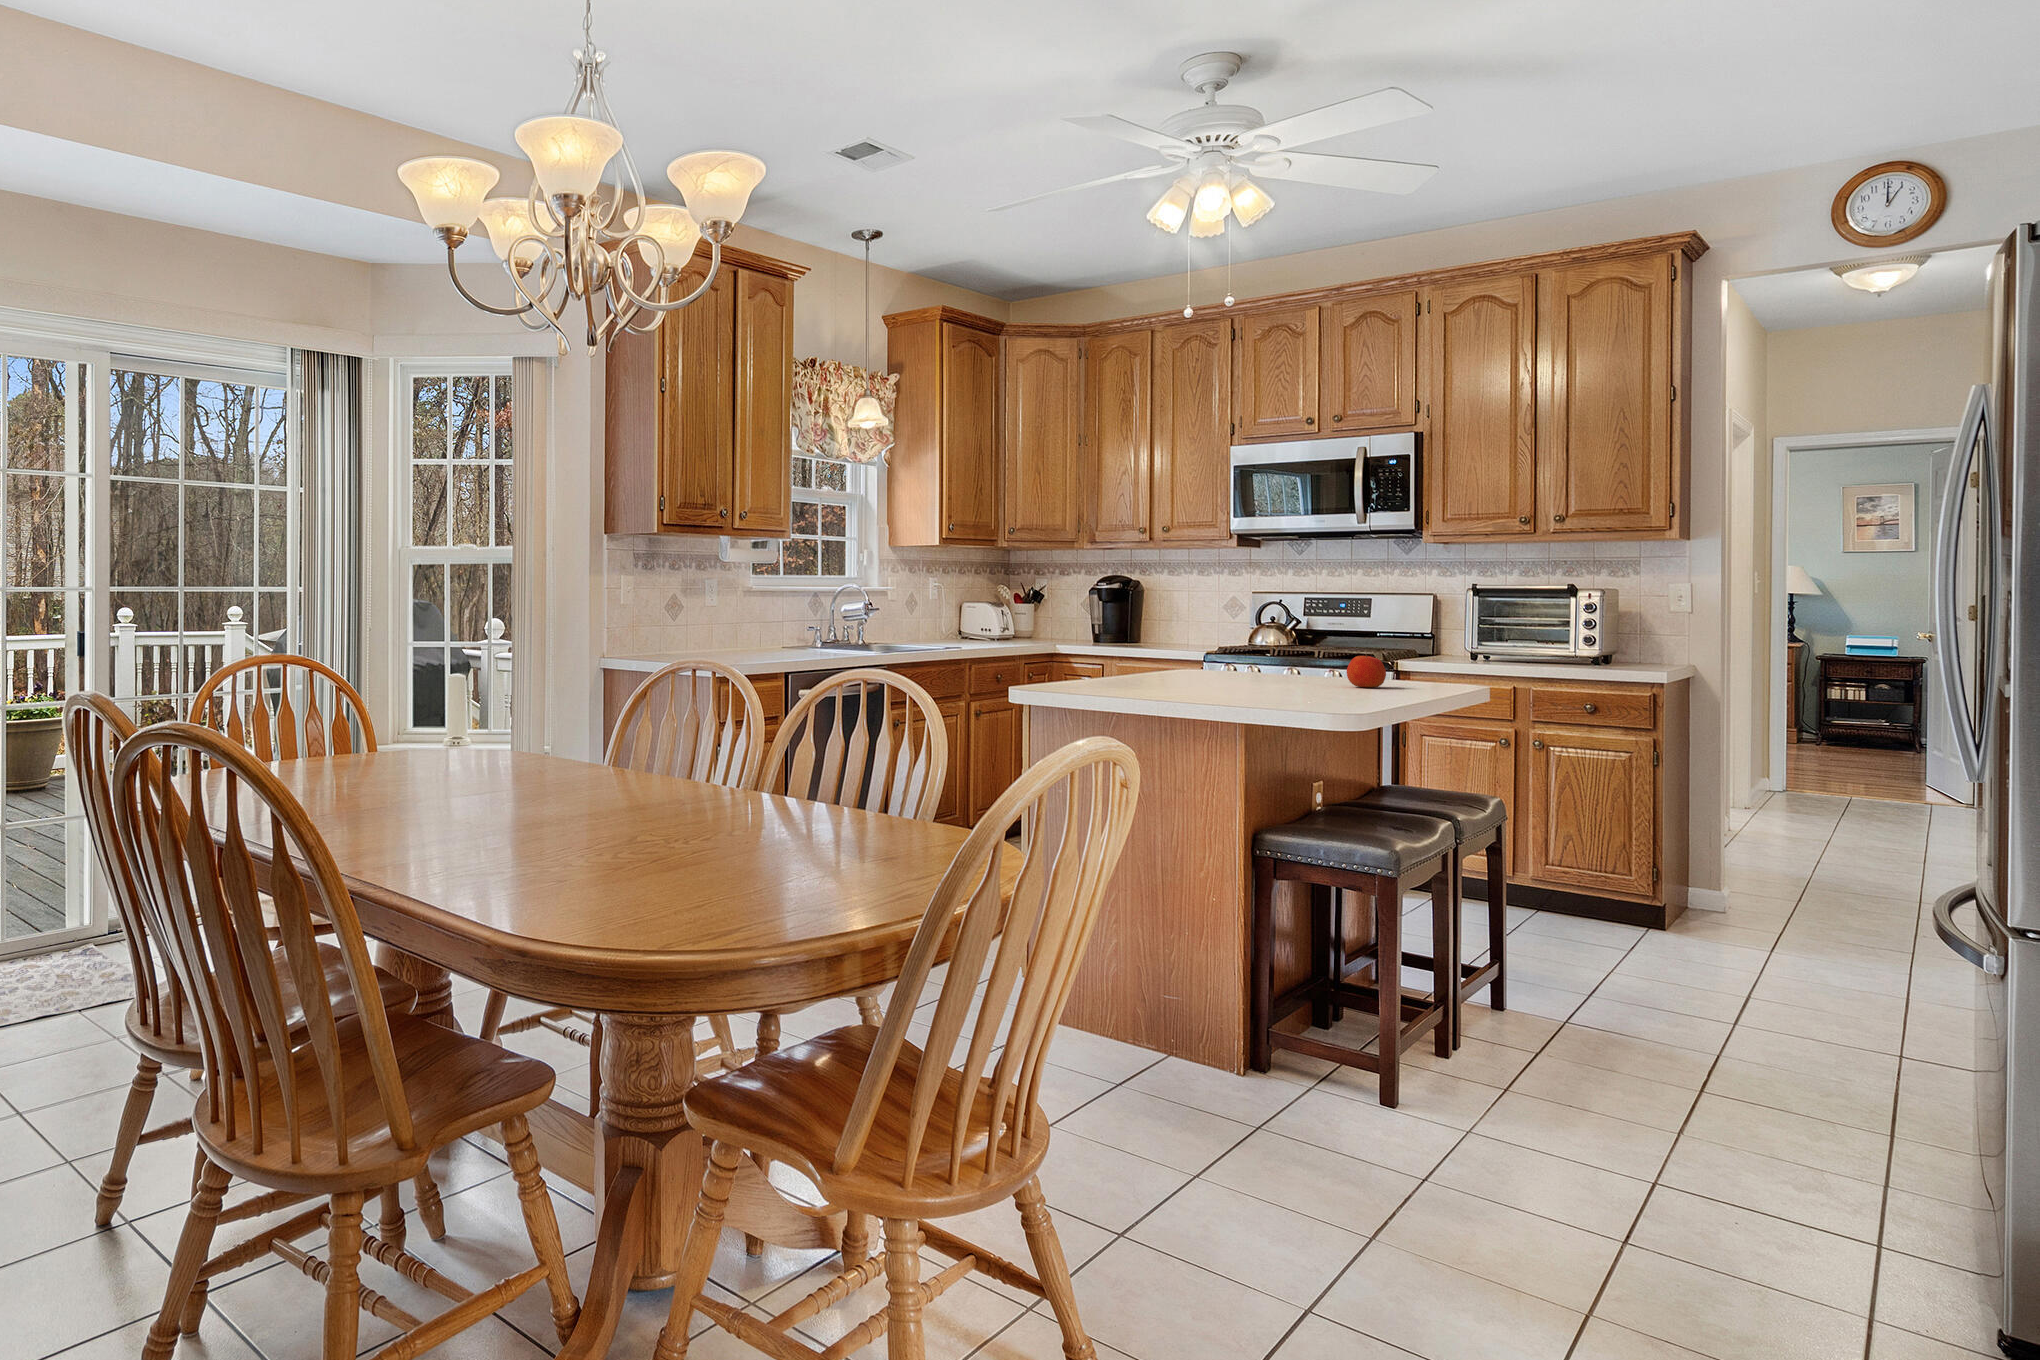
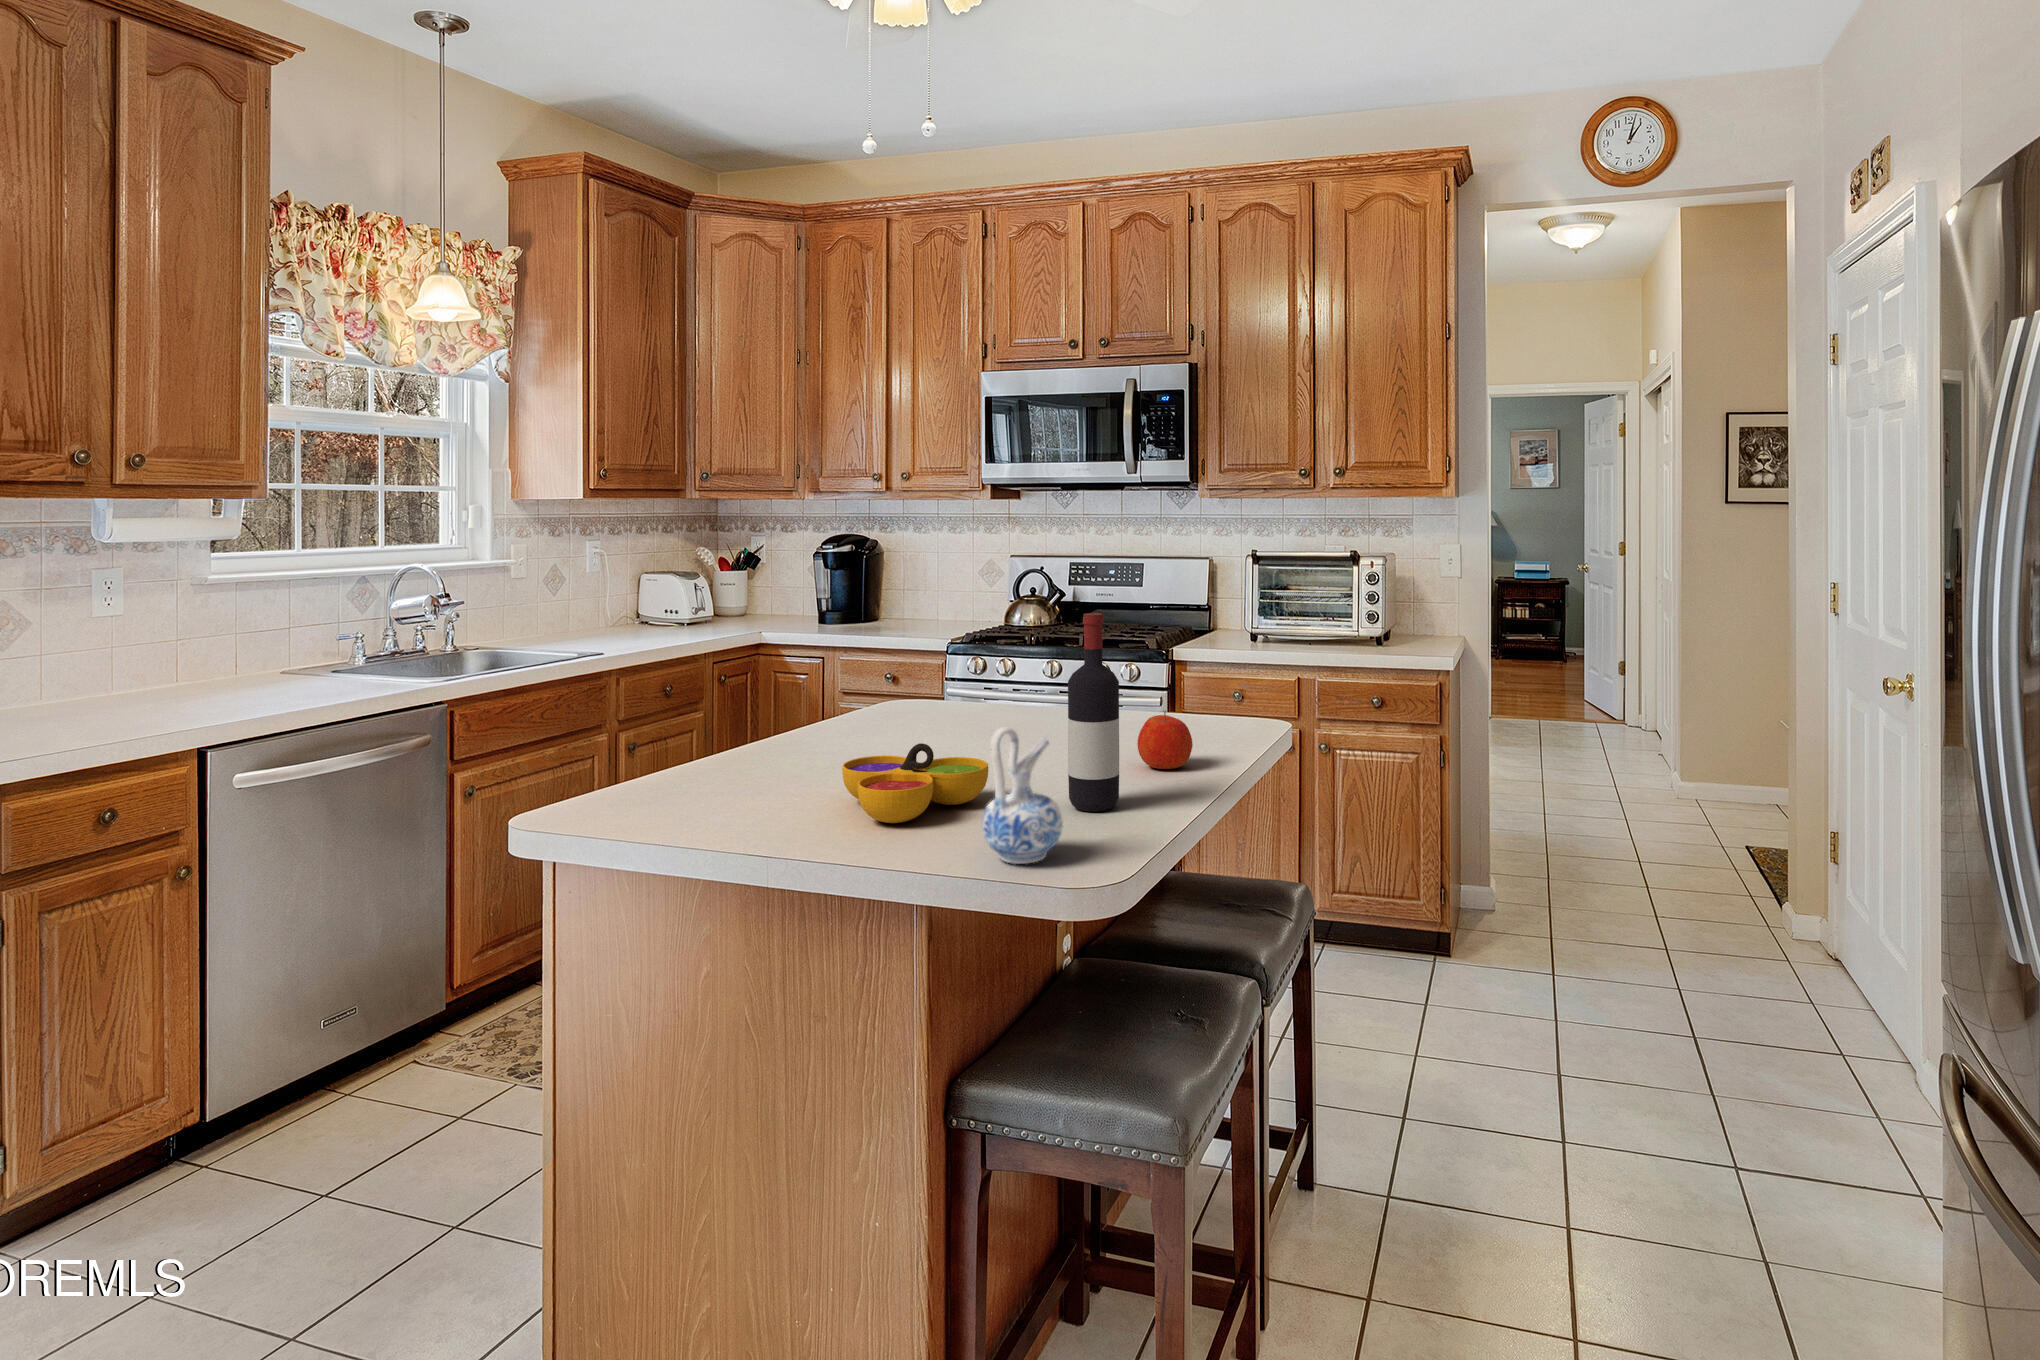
wine bottle: none [1297,580,1330,692] -> present [1068,613,1119,812]
ceramic pitcher: none [1246,626,1292,697] -> present [982,727,1063,864]
decorative bowl: none [1159,651,1247,688] -> present [842,743,988,823]

